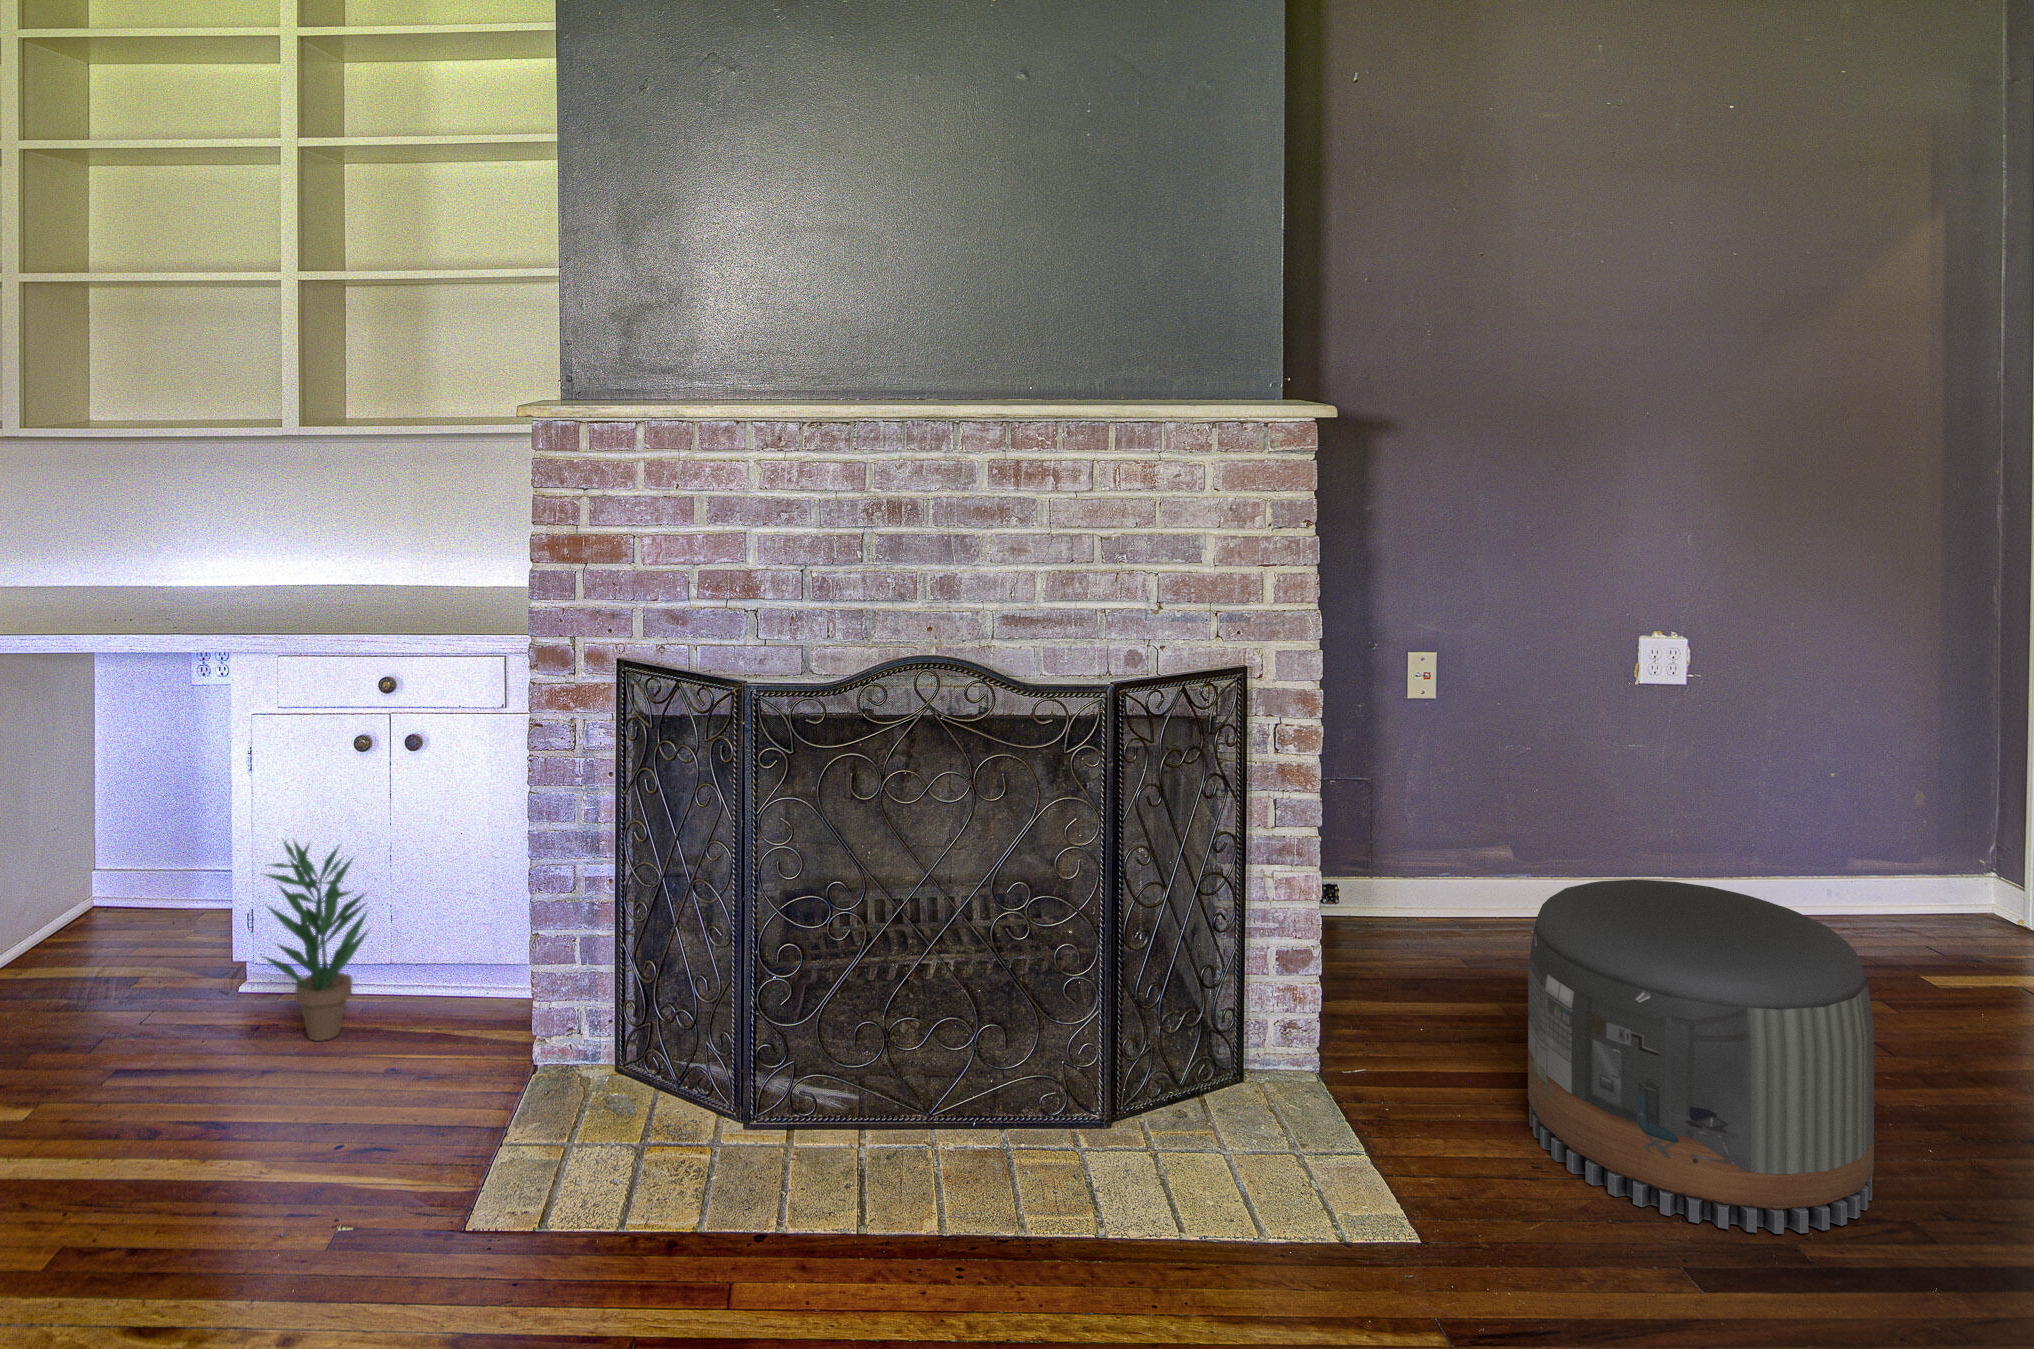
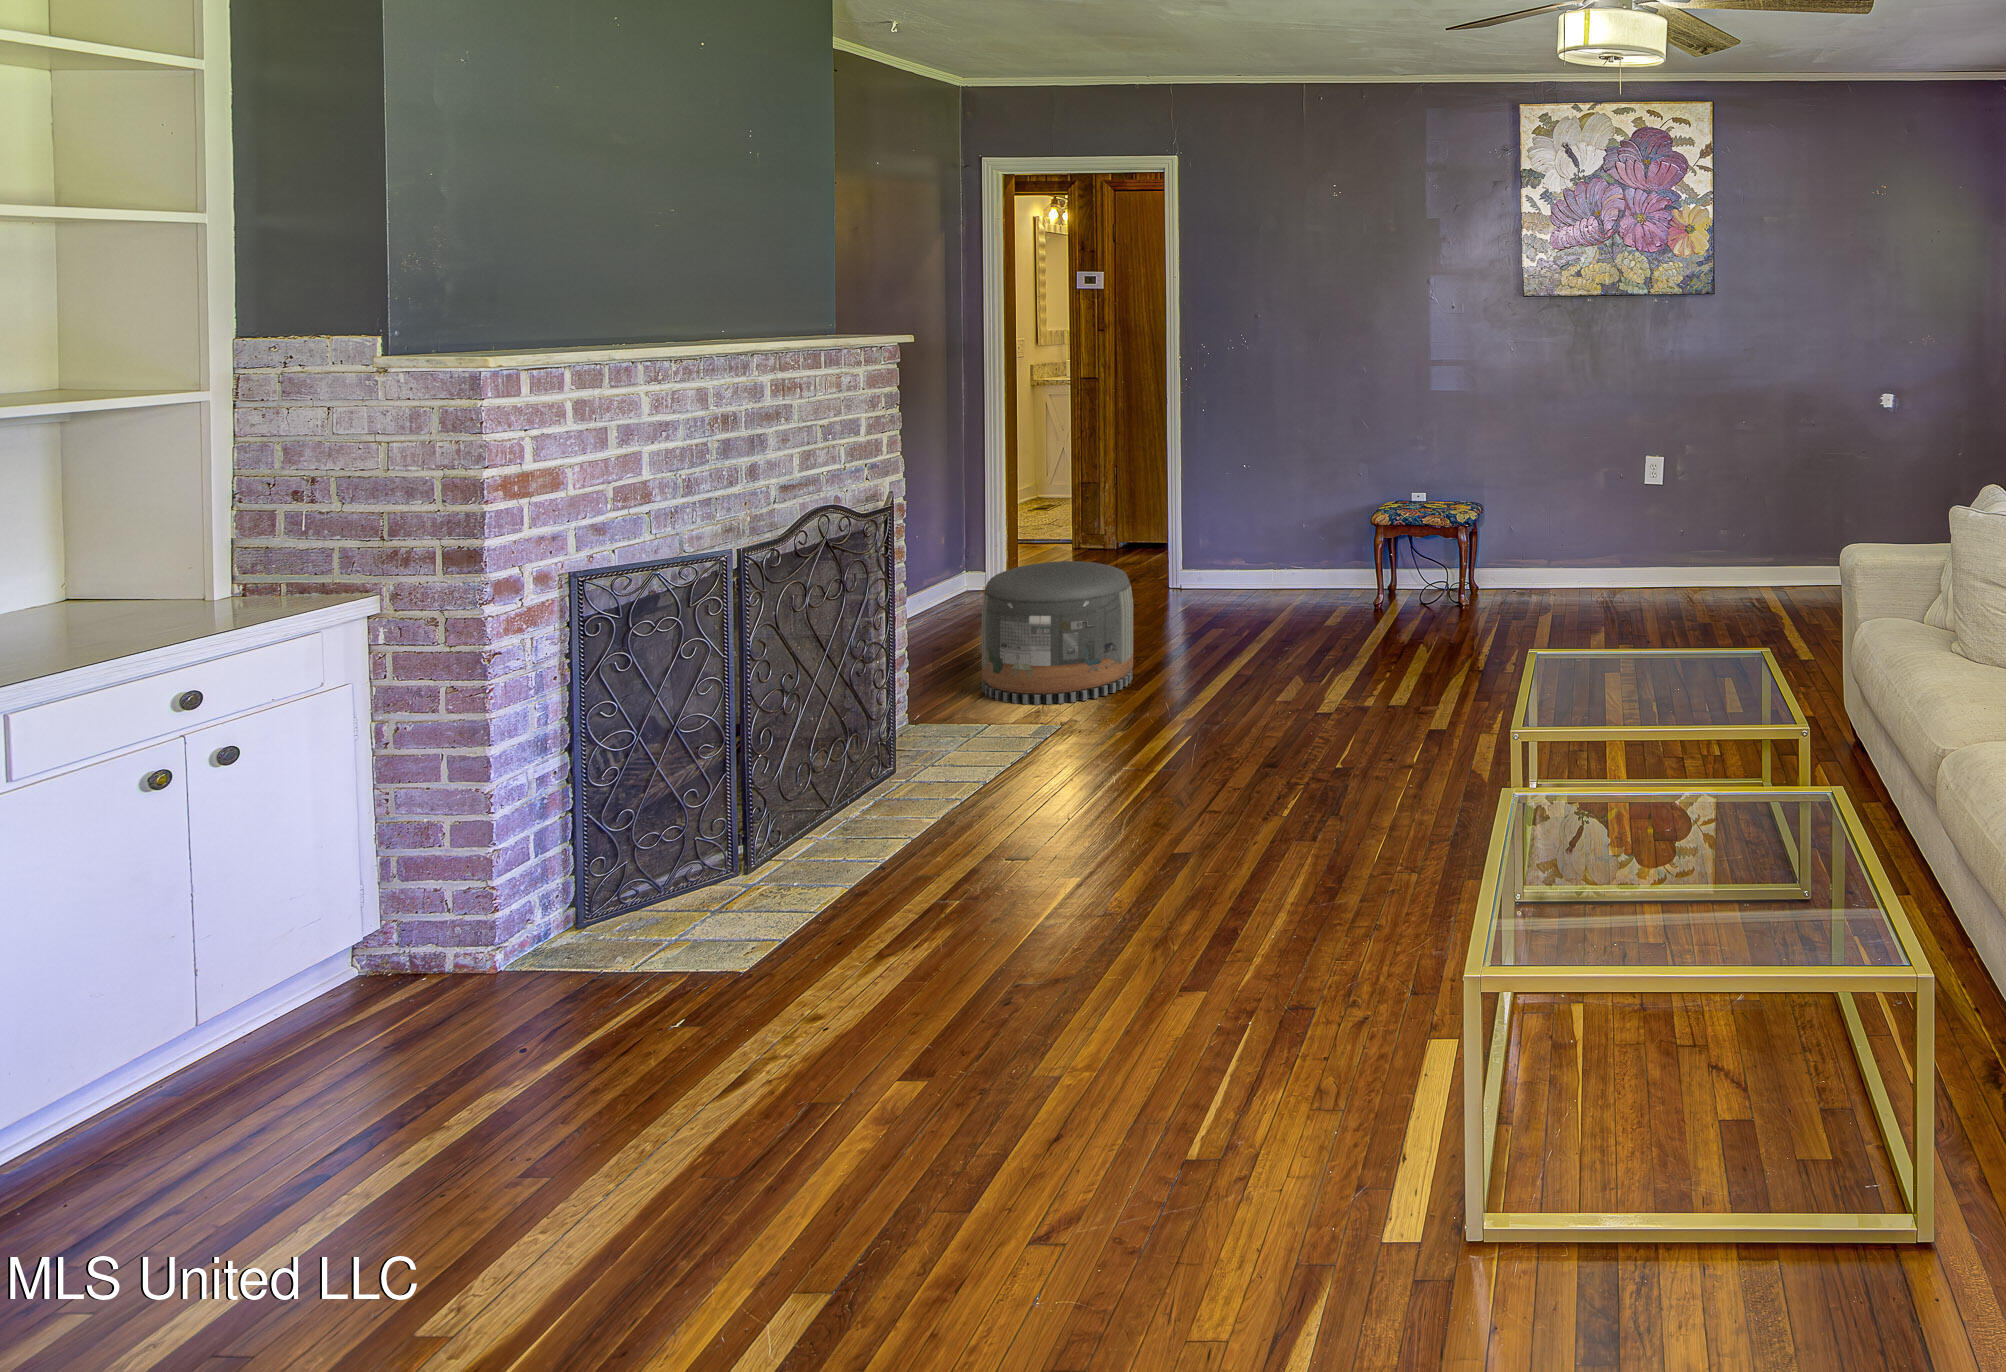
potted plant: present [264,841,368,1041] -> none [132,850,316,1092]

